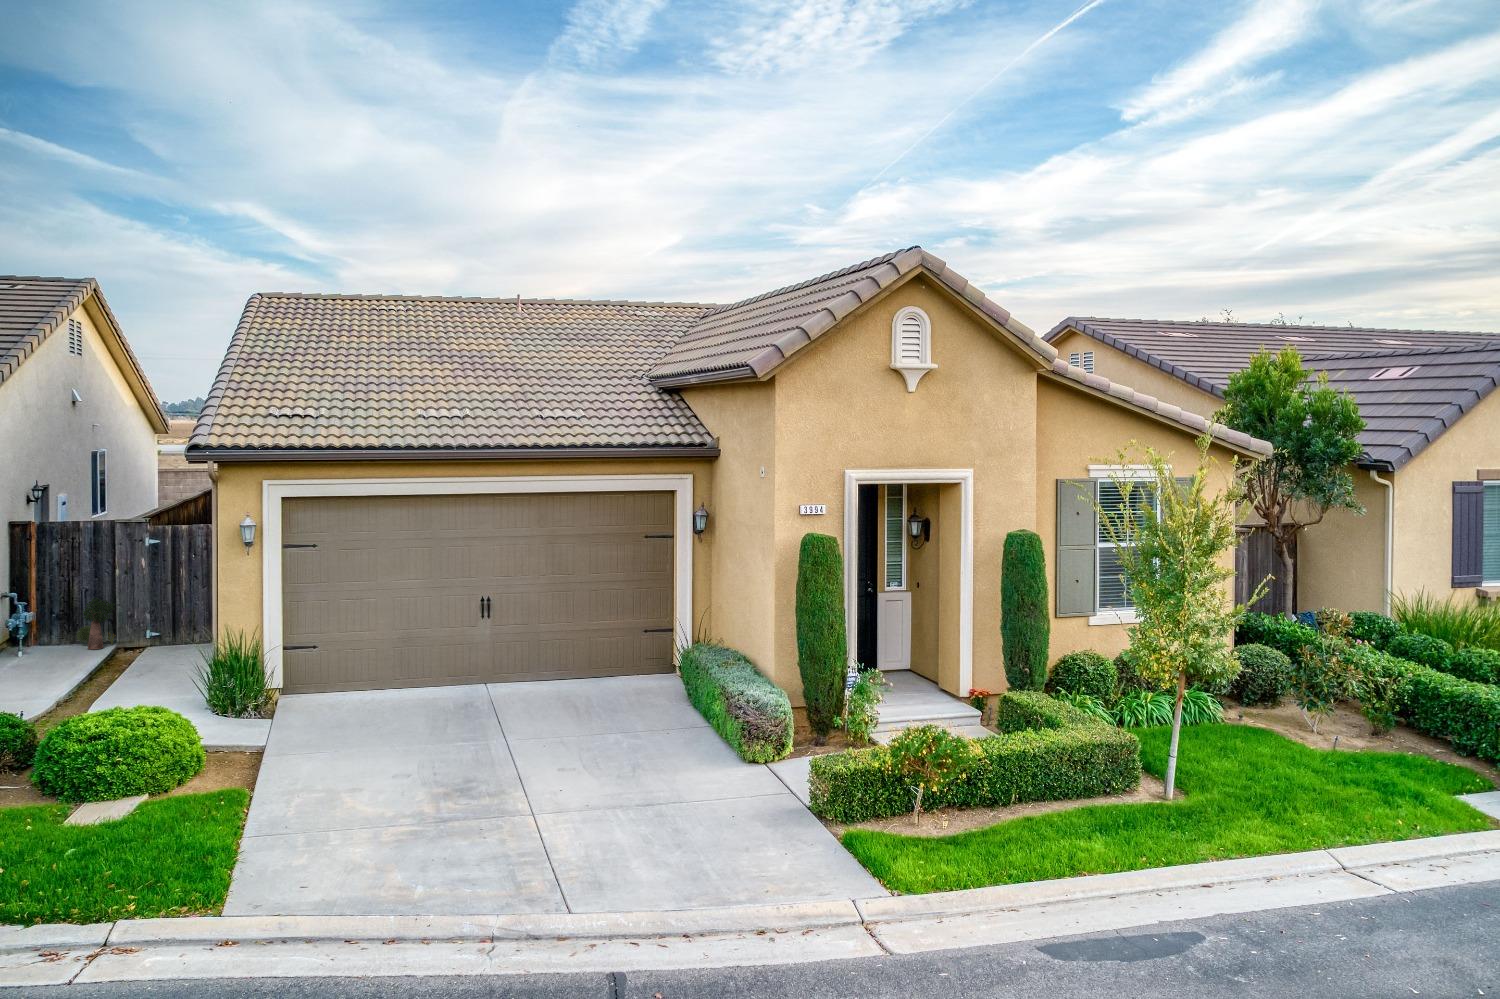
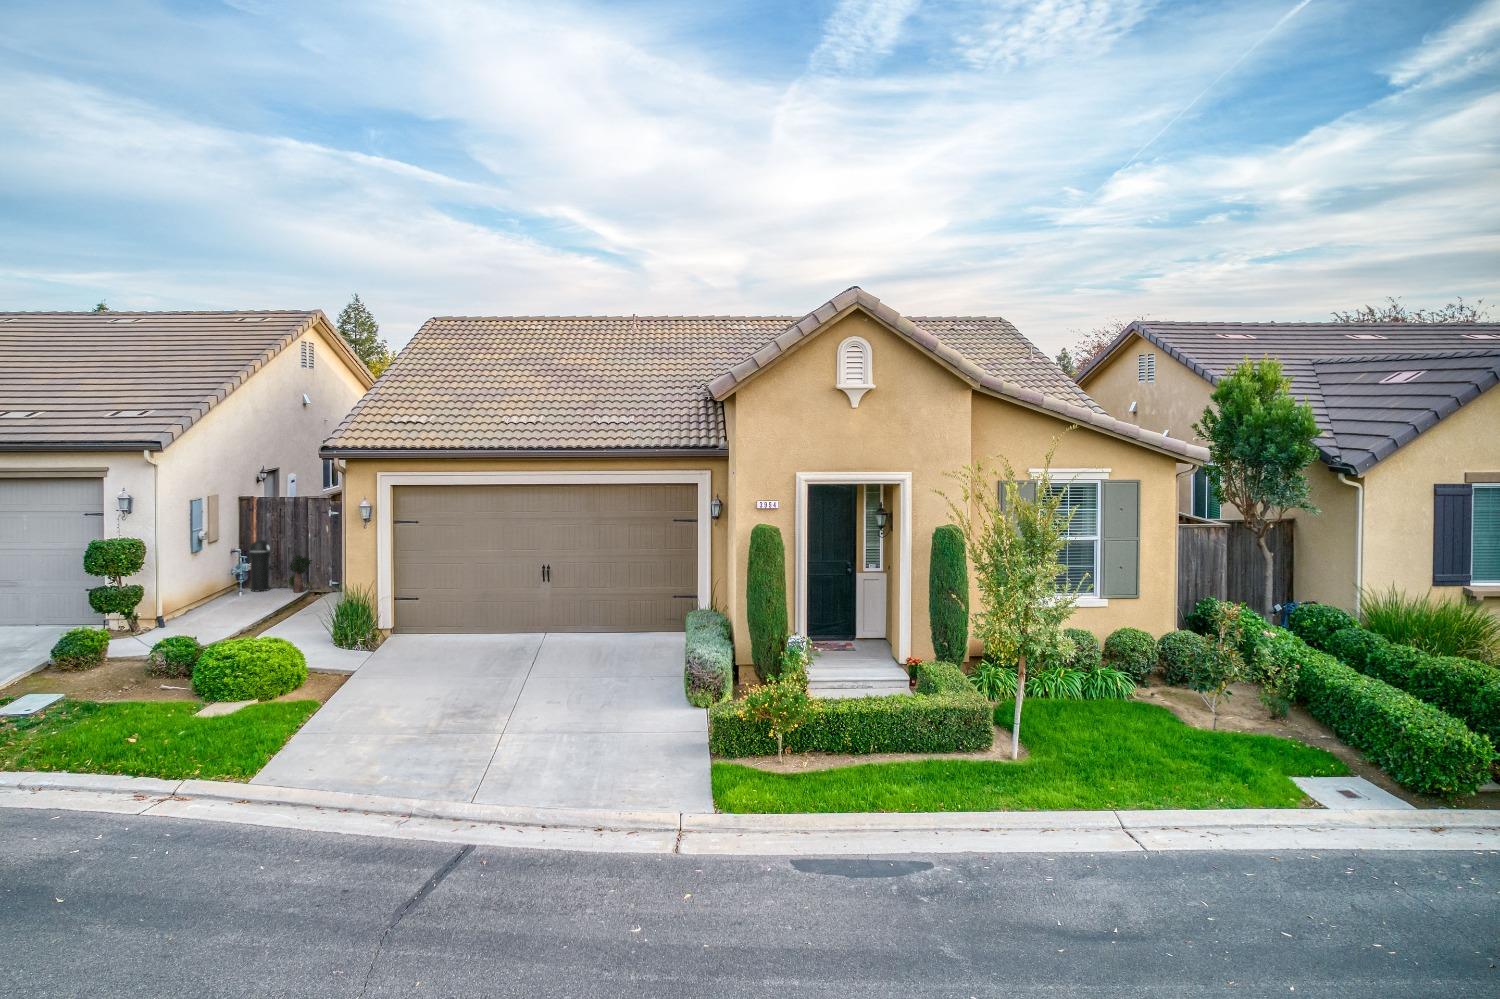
trash can: none [18,578,51,650] -> present [249,540,270,591]

